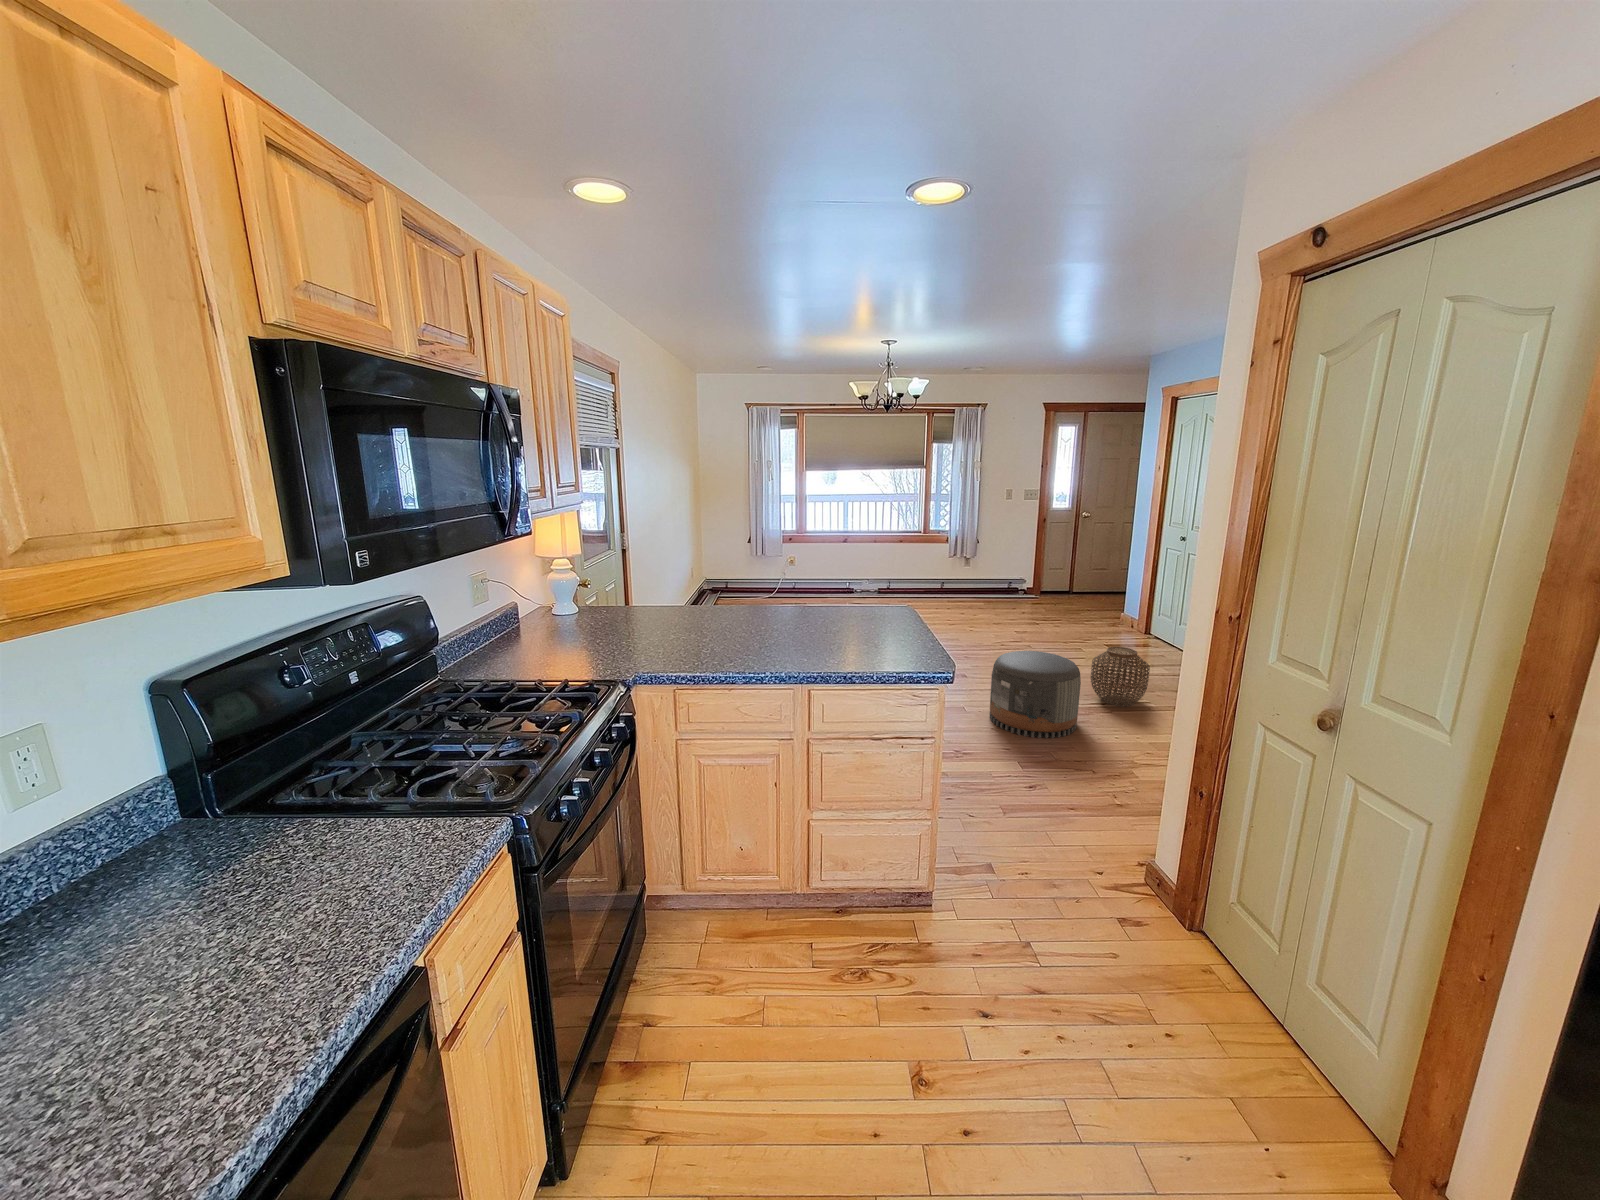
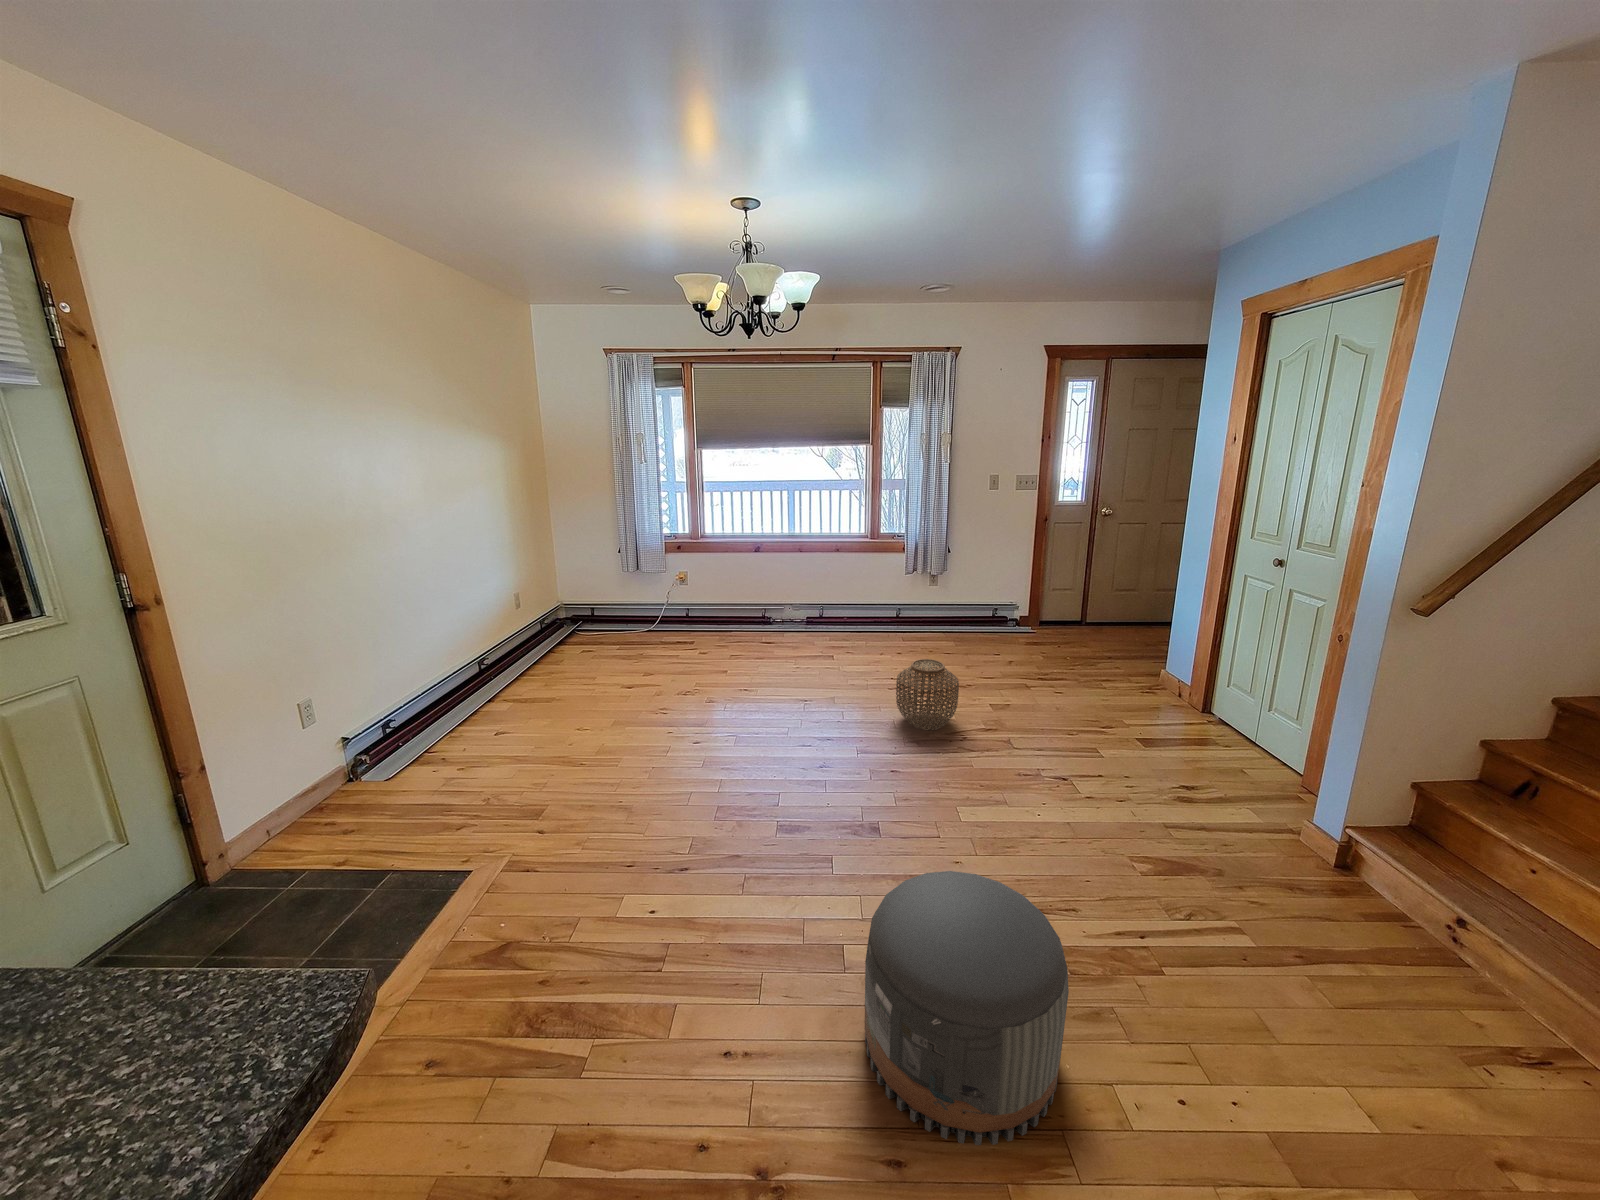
woven basket: present [1091,647,1150,706] -> present [896,659,959,730]

